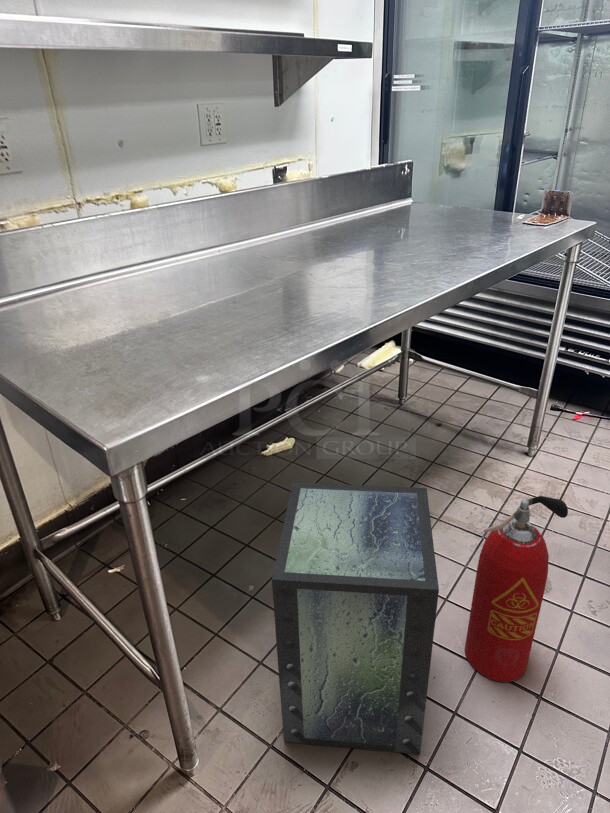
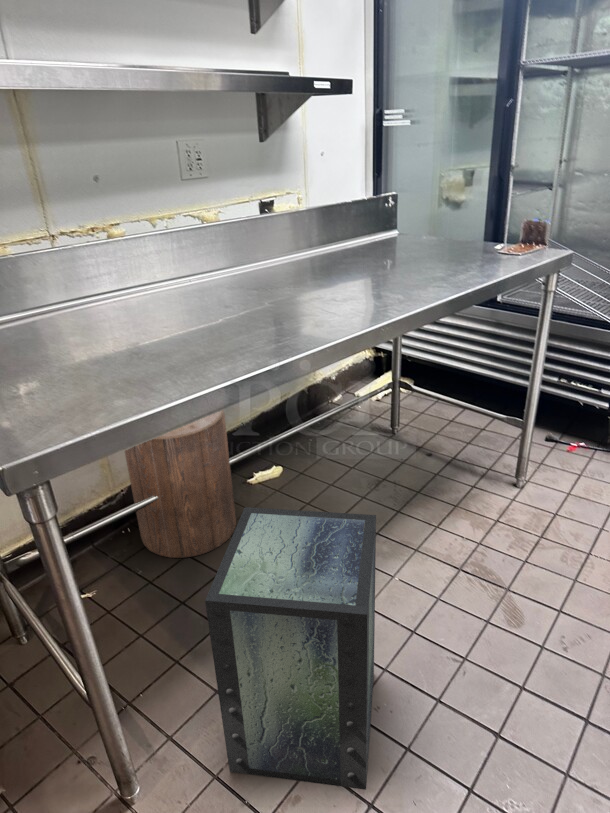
stool: none [144,366,258,530] -> present [125,410,236,558]
fire extinguisher: present [465,496,568,682] -> none [426,525,521,719]

